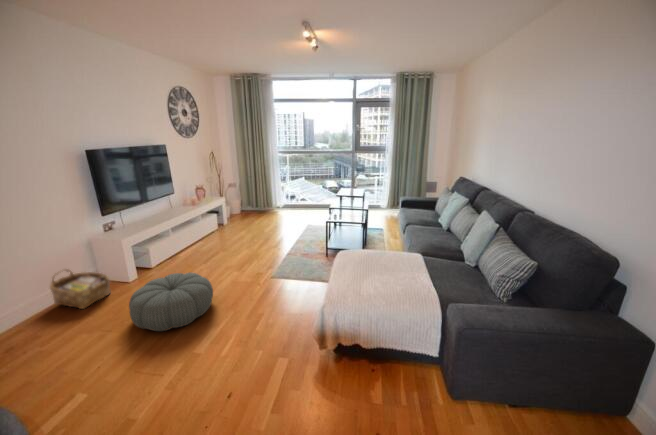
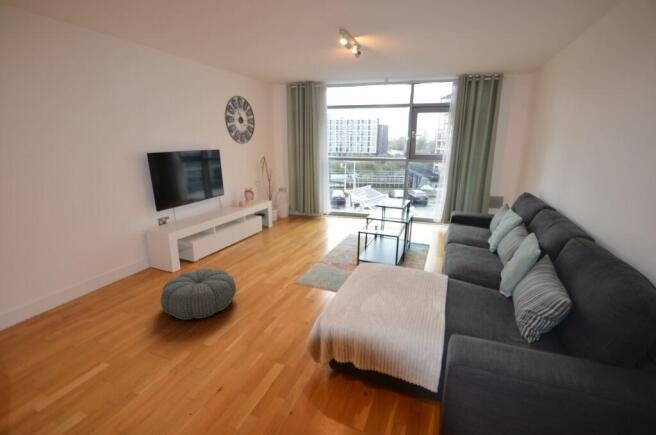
woven basket: present [50,270,111,309] -> none [109,255,156,291]

